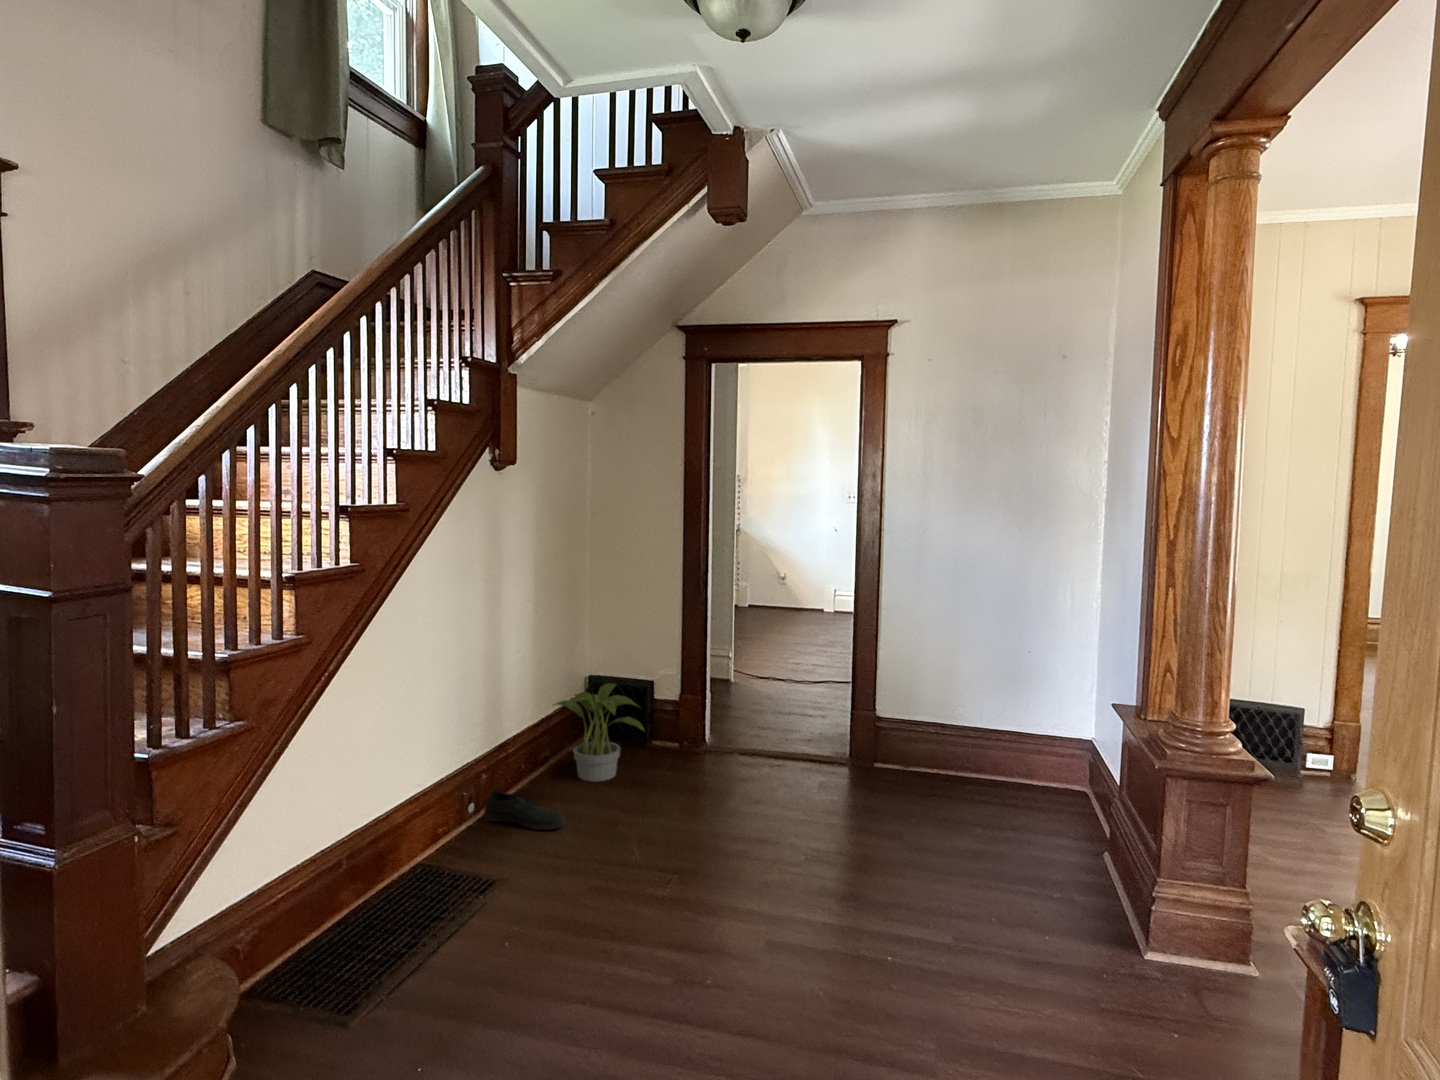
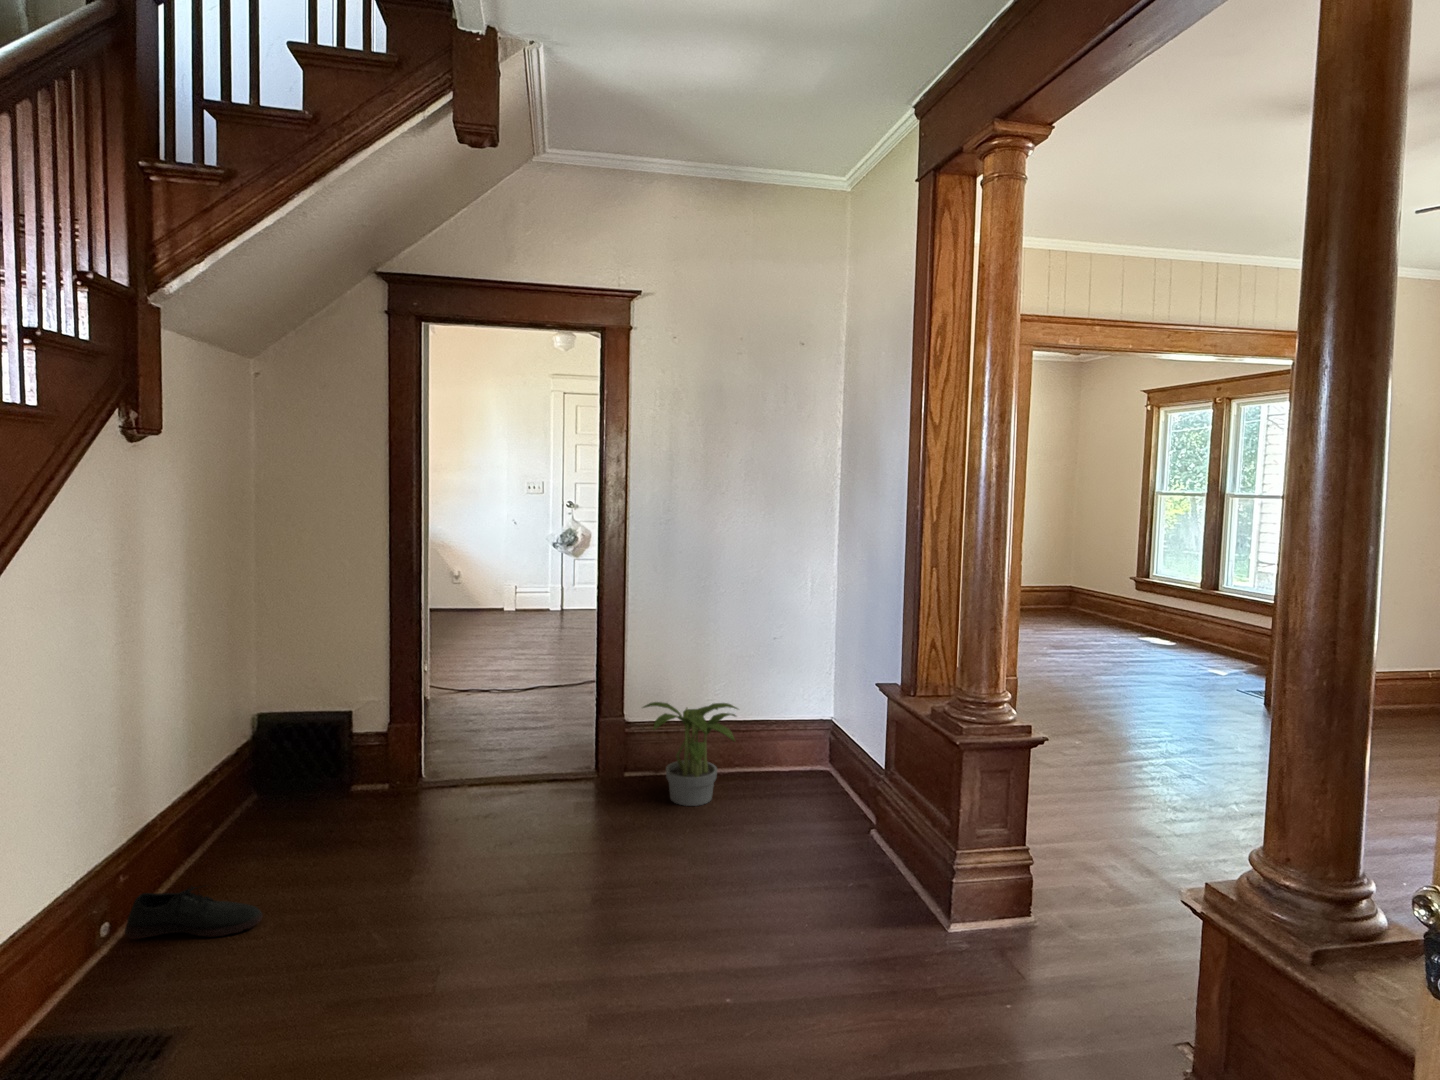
potted plant: present [554,683,645,782] -> present [643,702,737,806]

